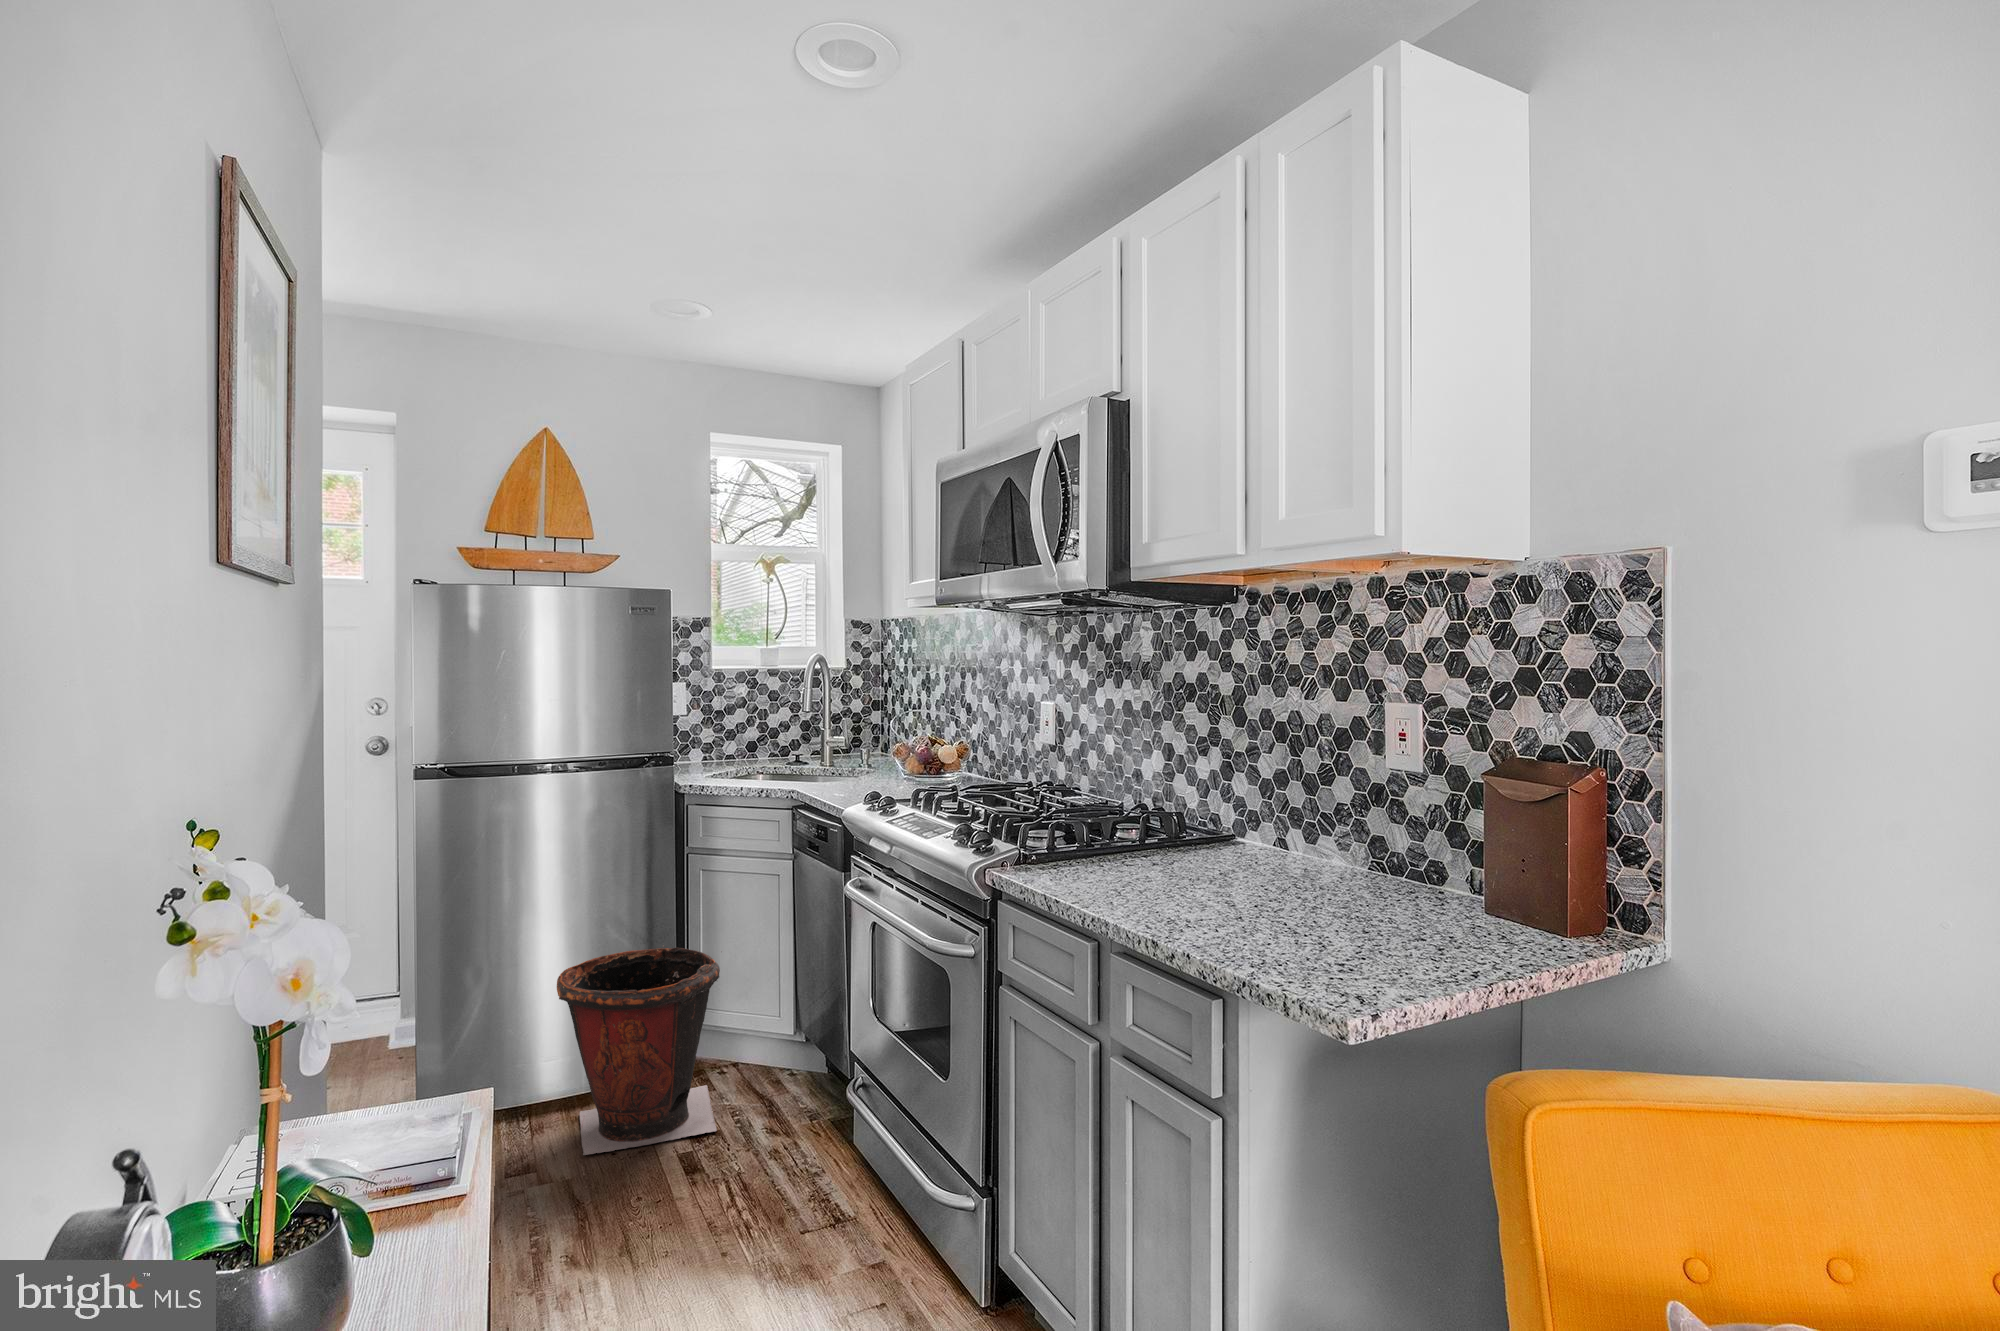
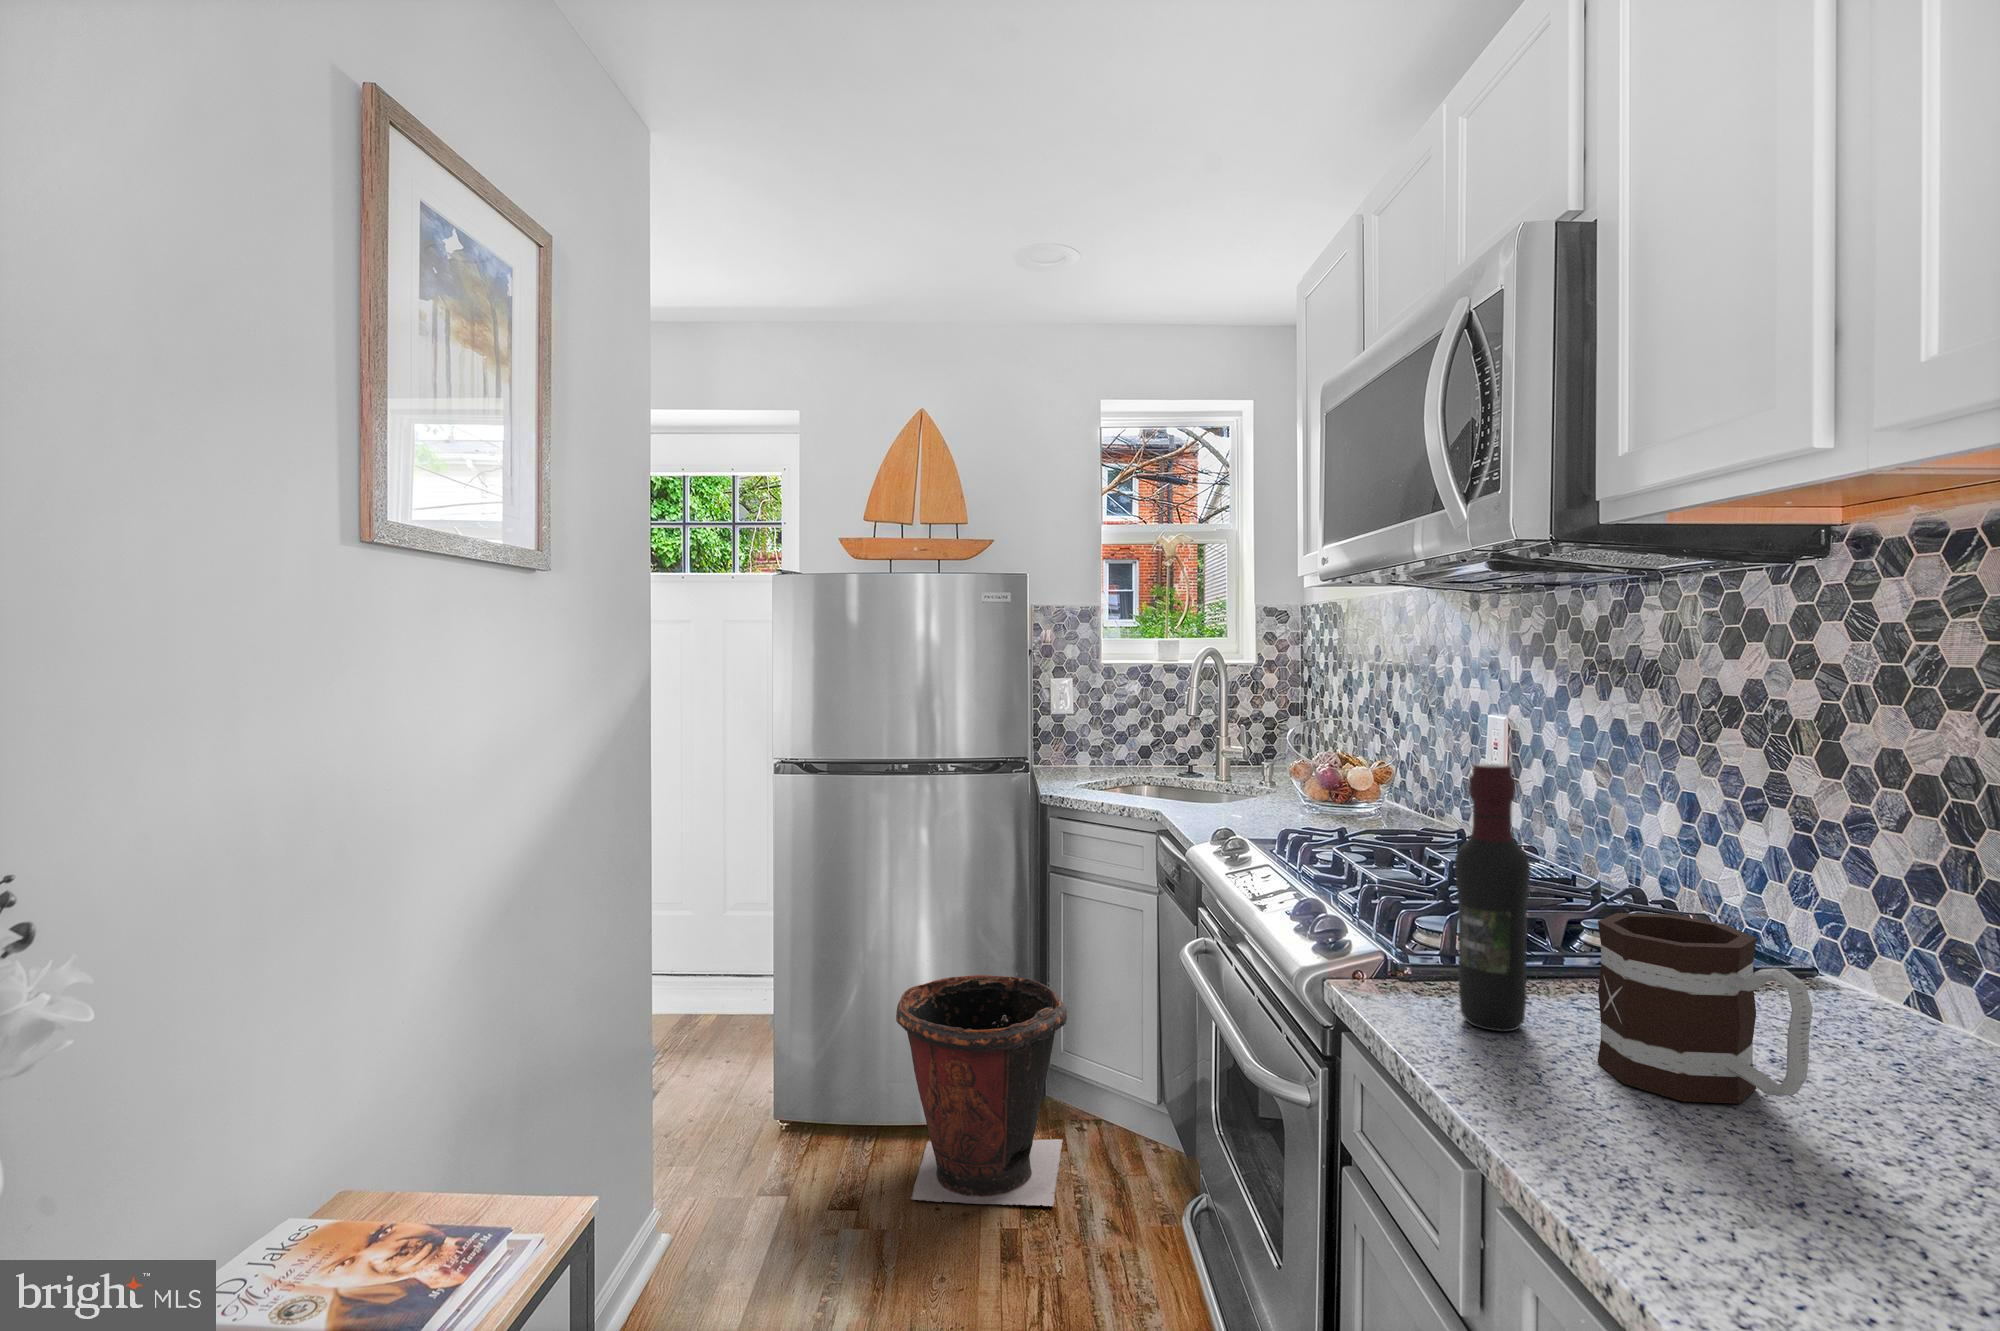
wine bottle: none [1068,723,1108,879] -> present [1455,764,1531,1031]
mug: none [1145,801,1241,893] -> present [1598,913,1813,1104]

